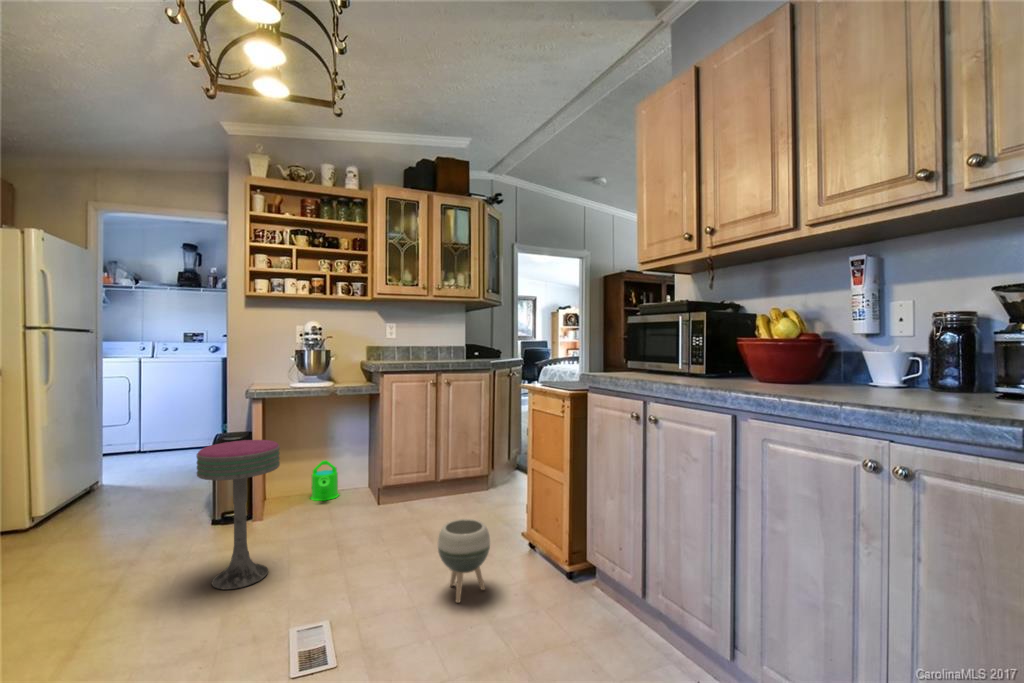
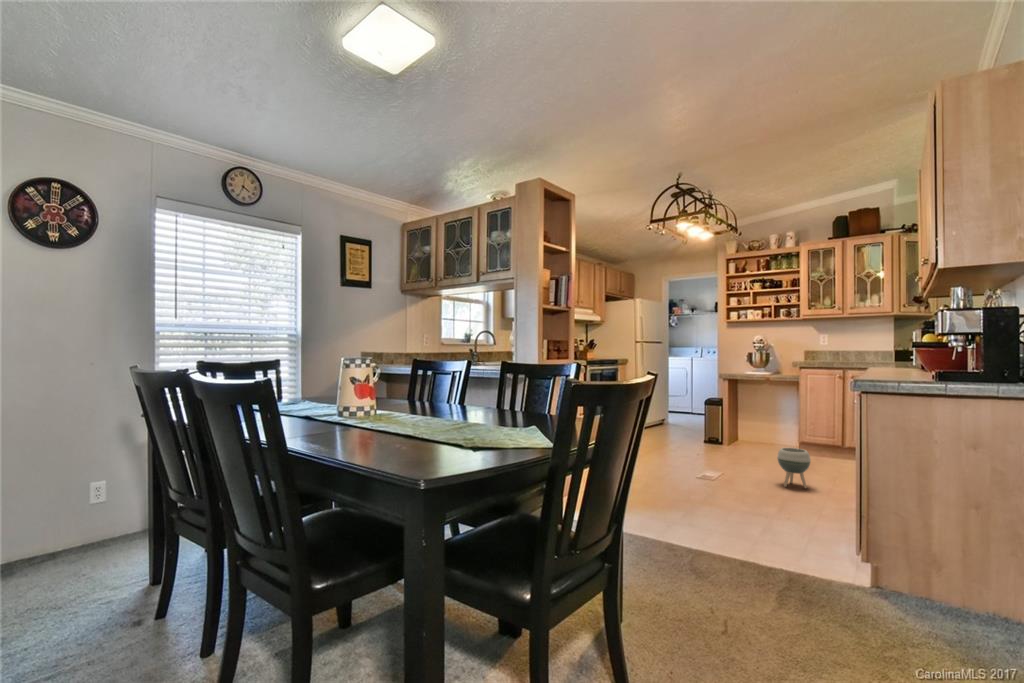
bar stool: present [197,440,280,590] -> none [683,395,719,459]
watering can: present [310,460,339,501] -> none [762,423,782,447]

